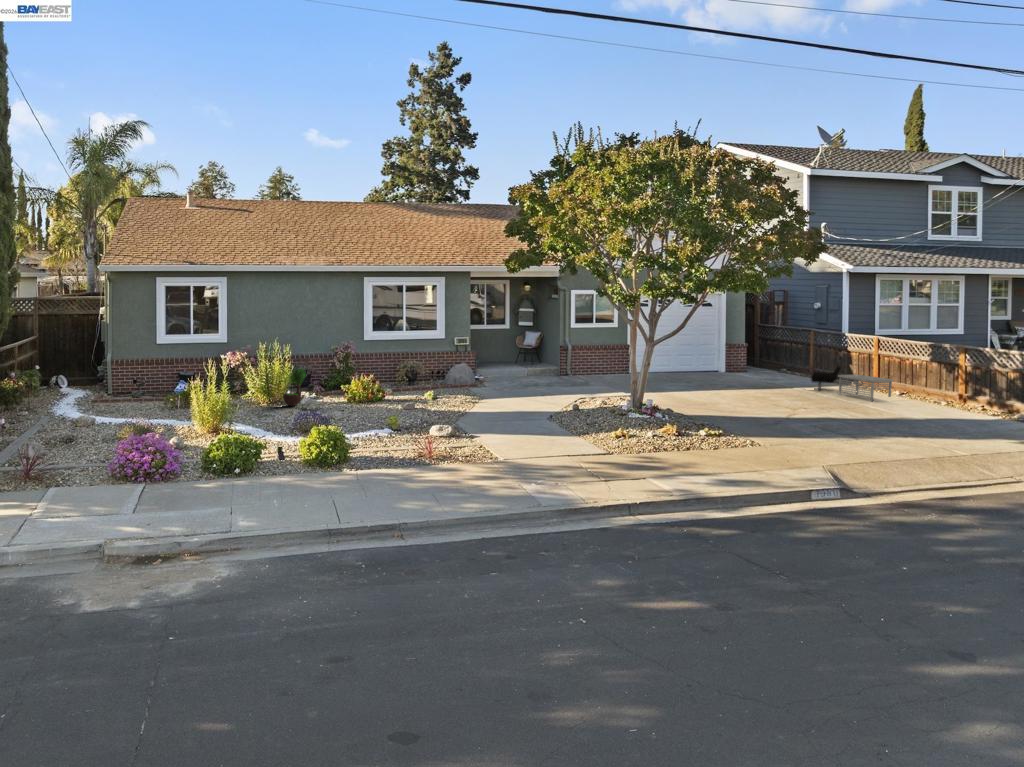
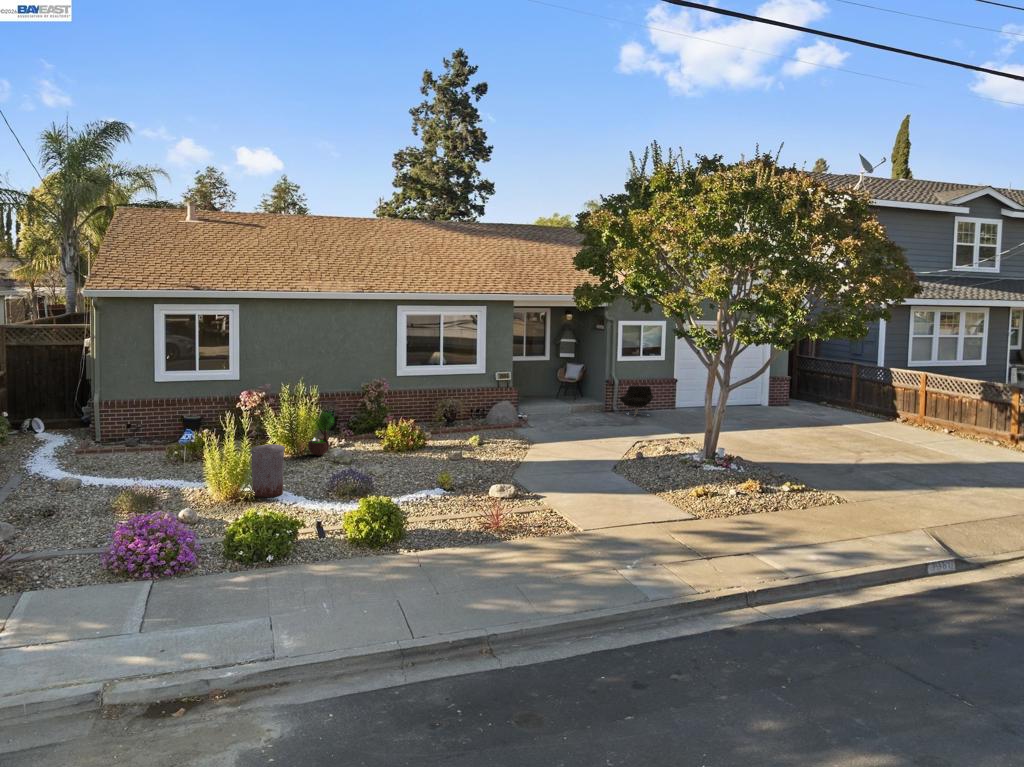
lounge chair: present [811,365,841,391] -> present [620,386,653,416]
storage bench: present [838,374,893,401] -> none [931,412,999,444]
trash can: none [229,391,258,434] -> present [251,444,285,497]

